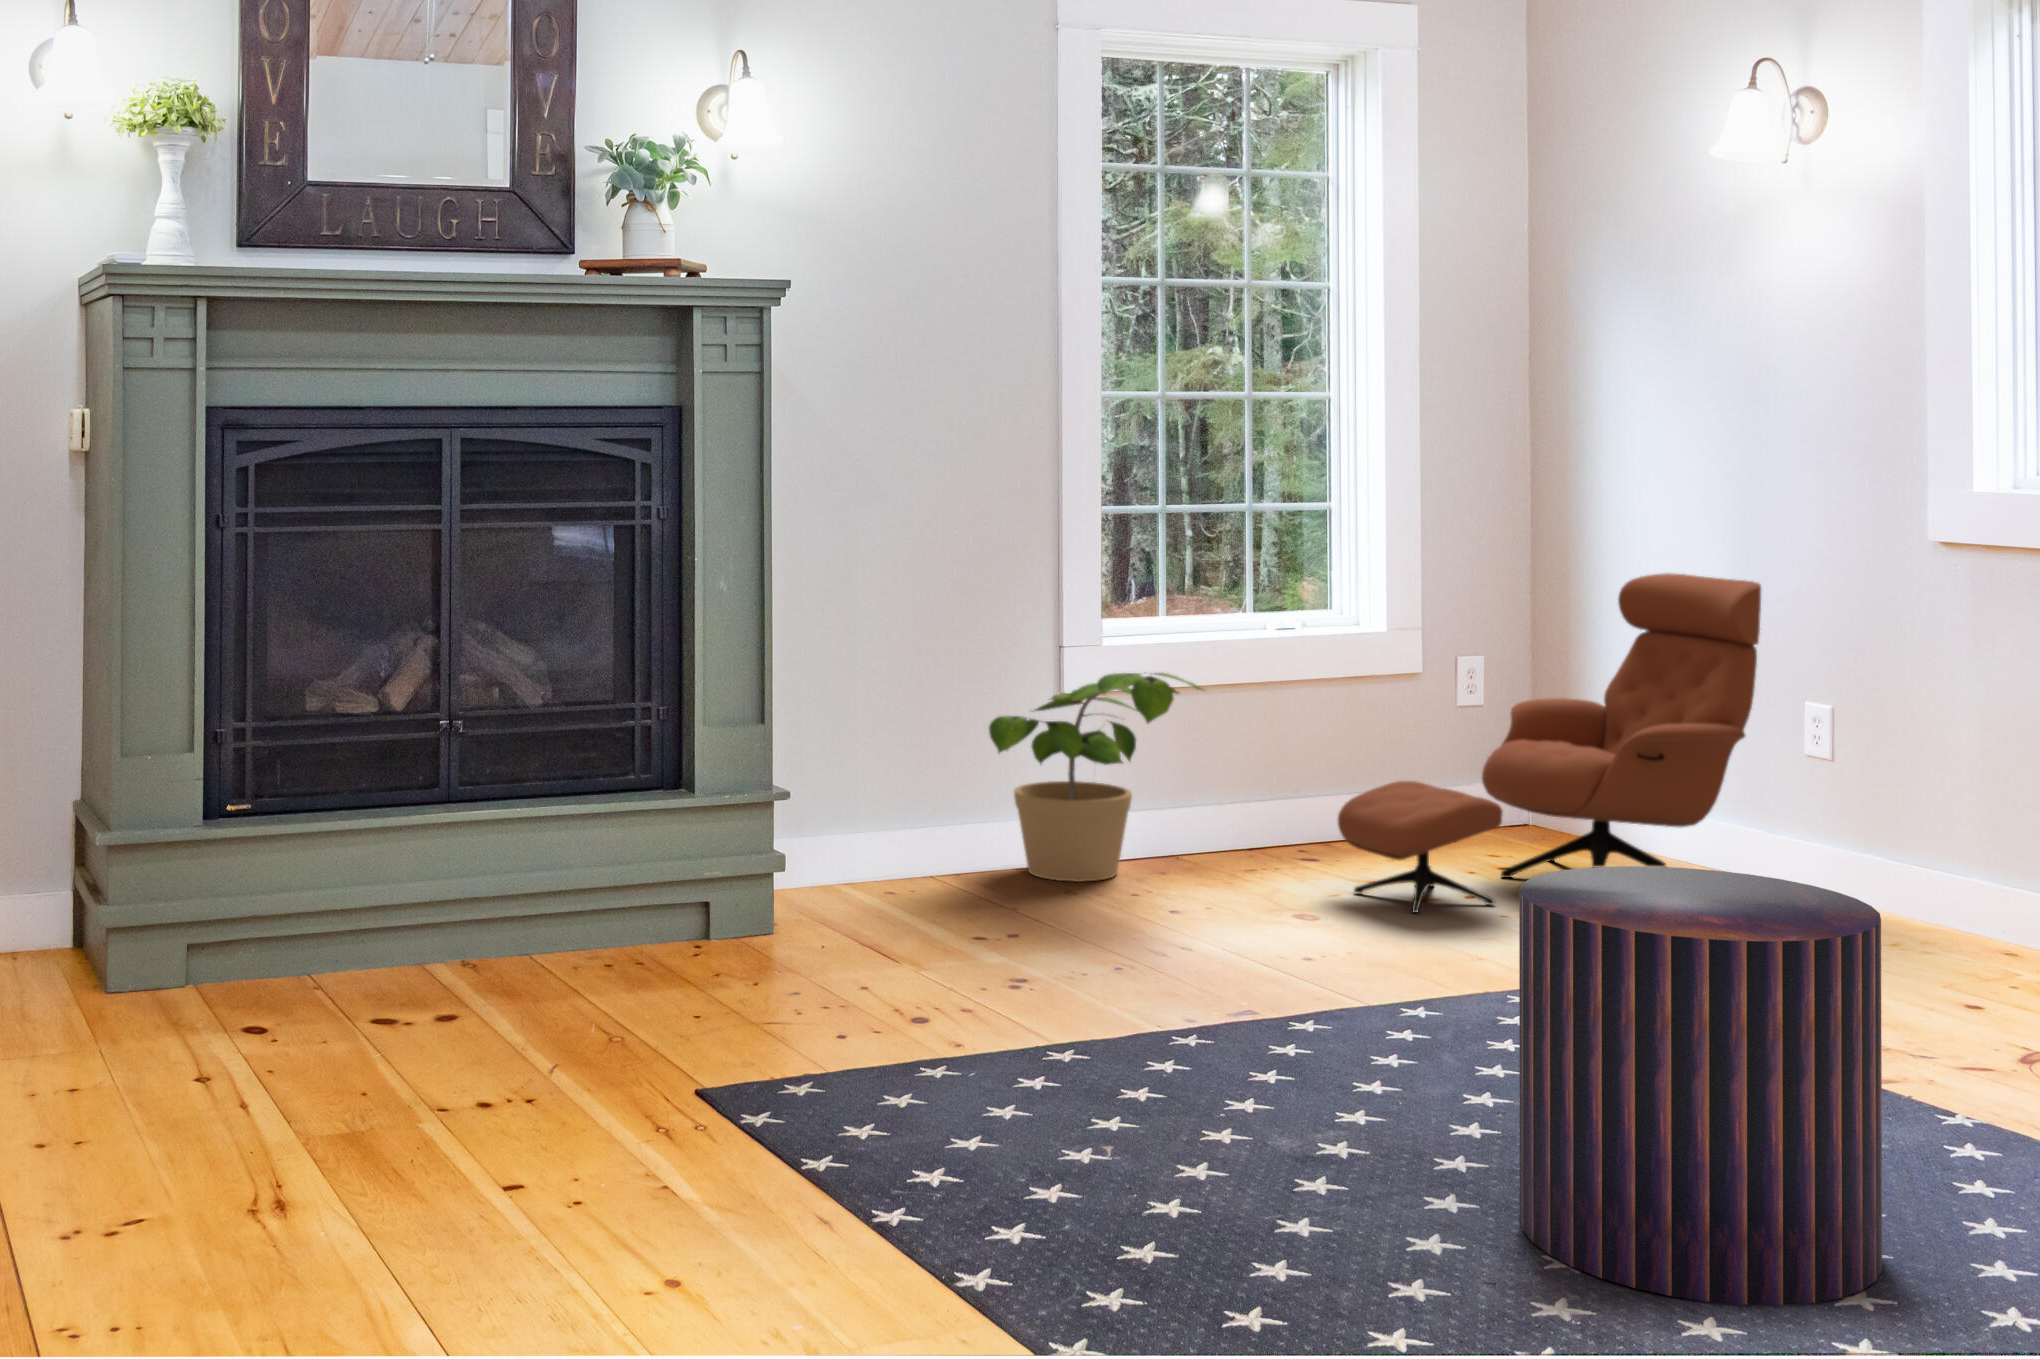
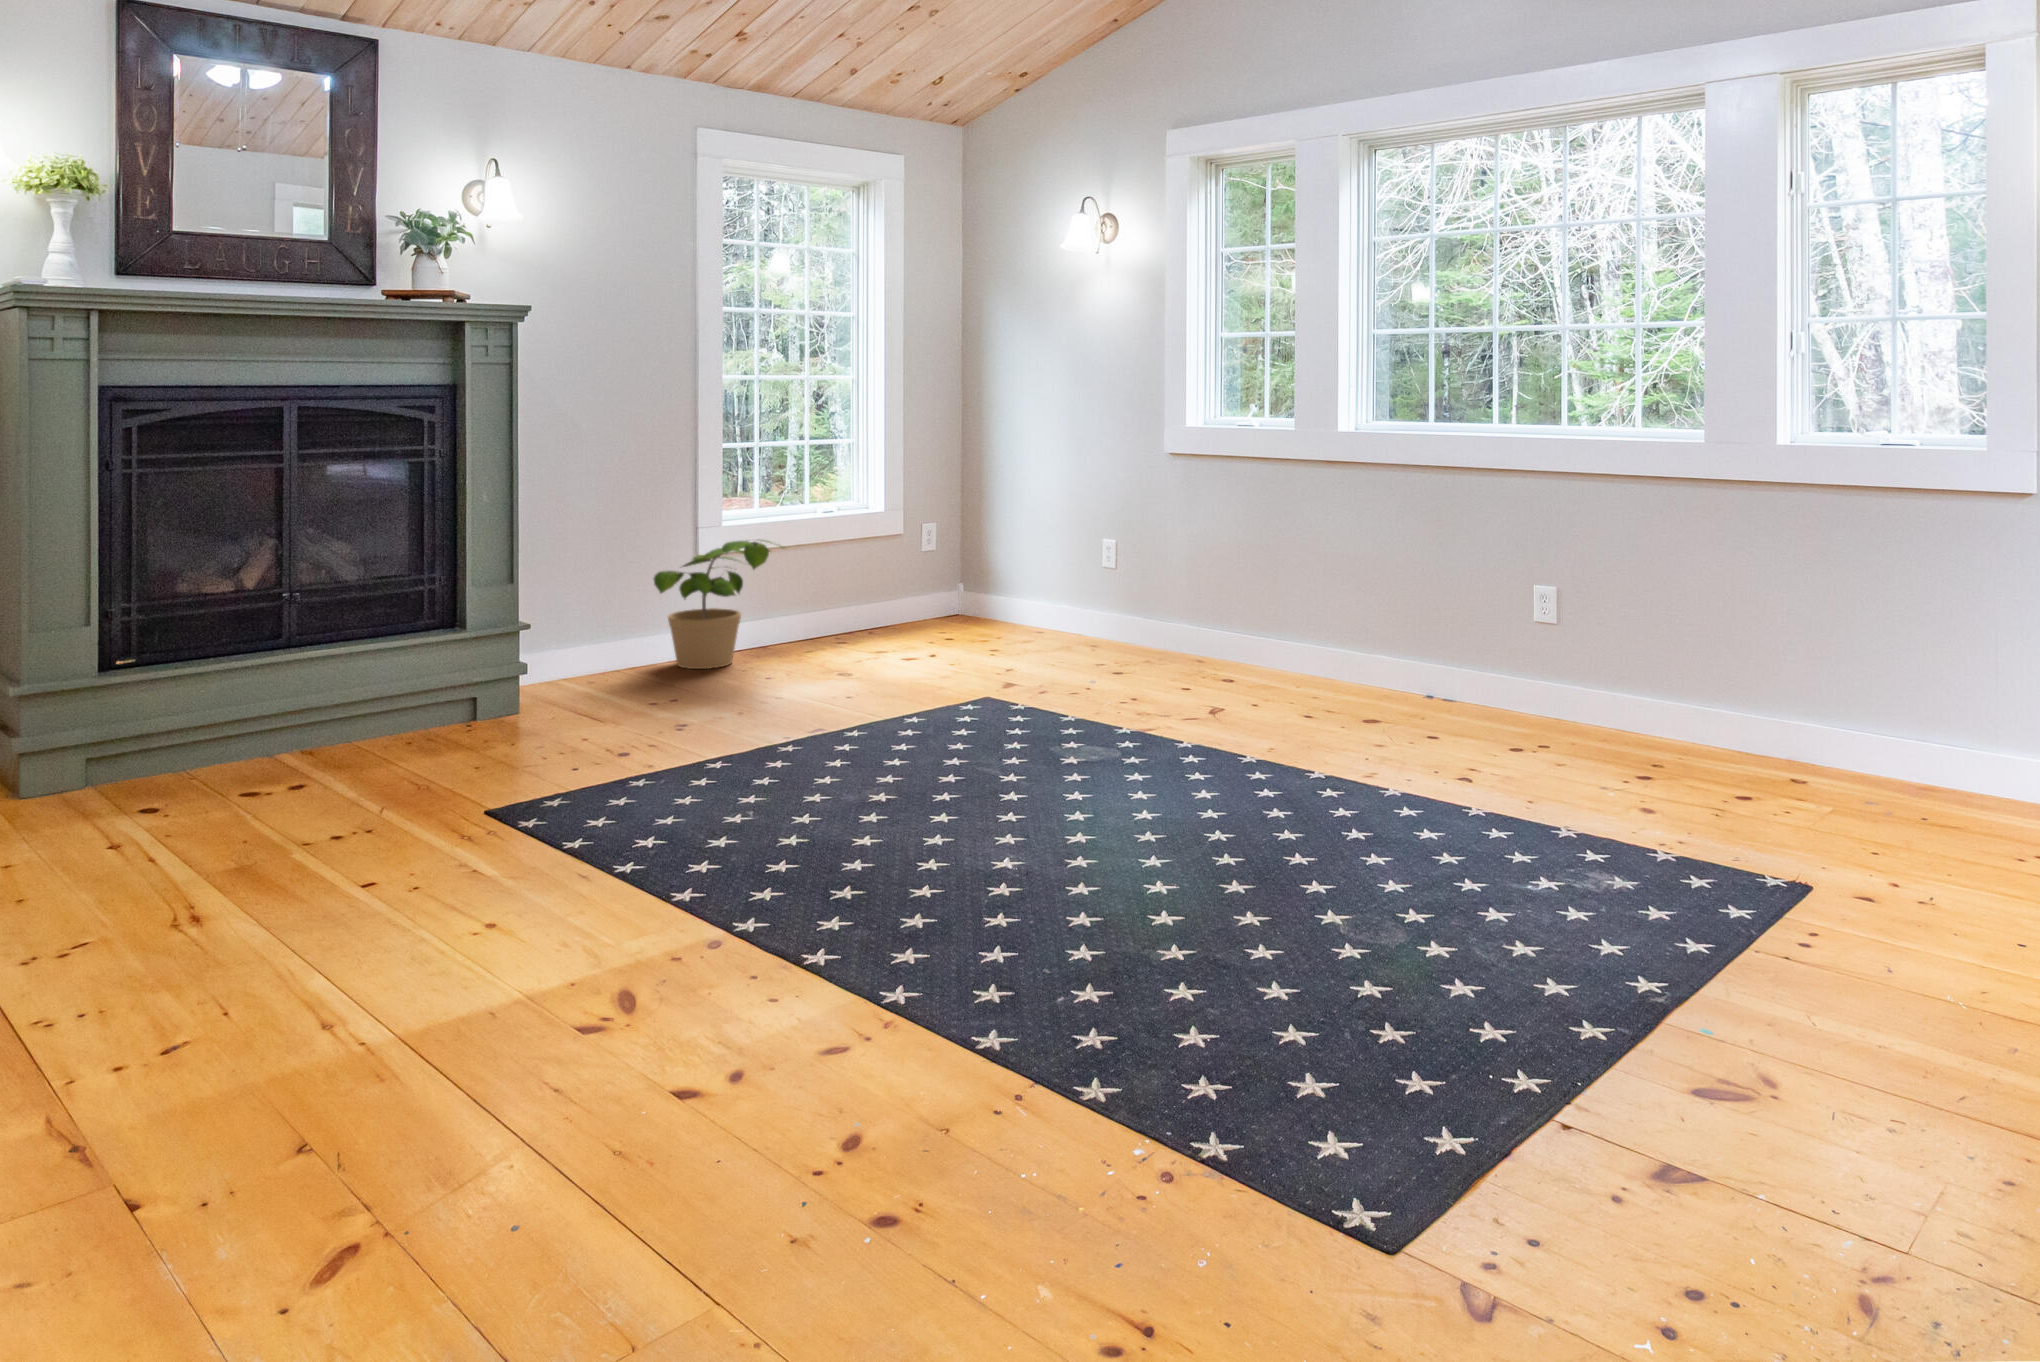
lounge chair: present [1338,573,1761,913] -> none [863,471,1087,669]
pouf: present [1519,866,1882,1305] -> none [980,625,1158,849]

